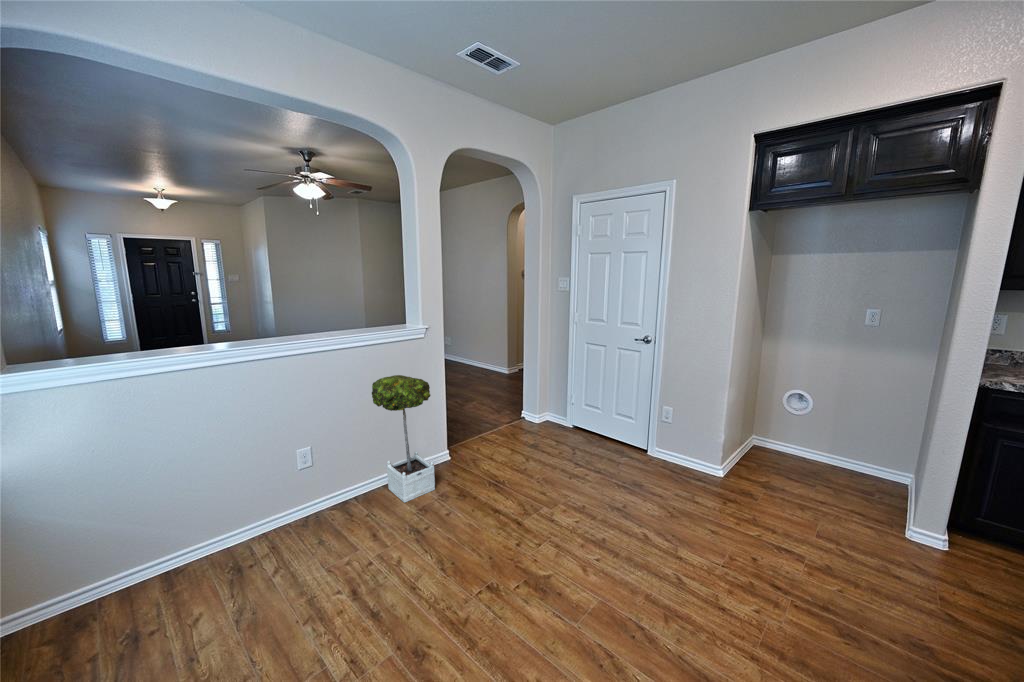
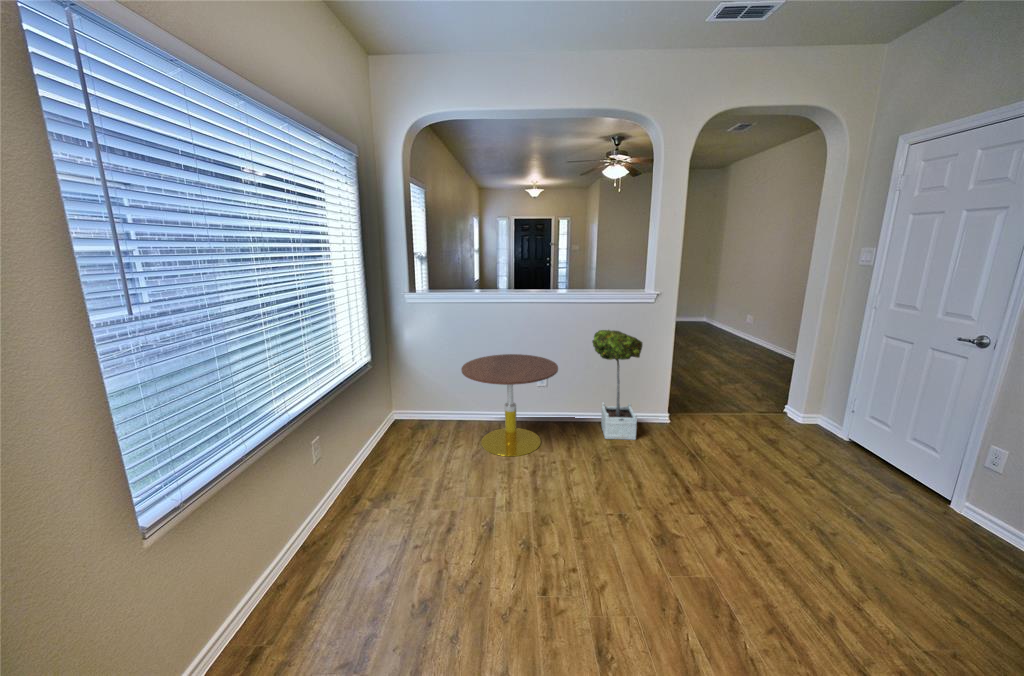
side table: none [179,429,350,601] -> present [461,354,558,456]

